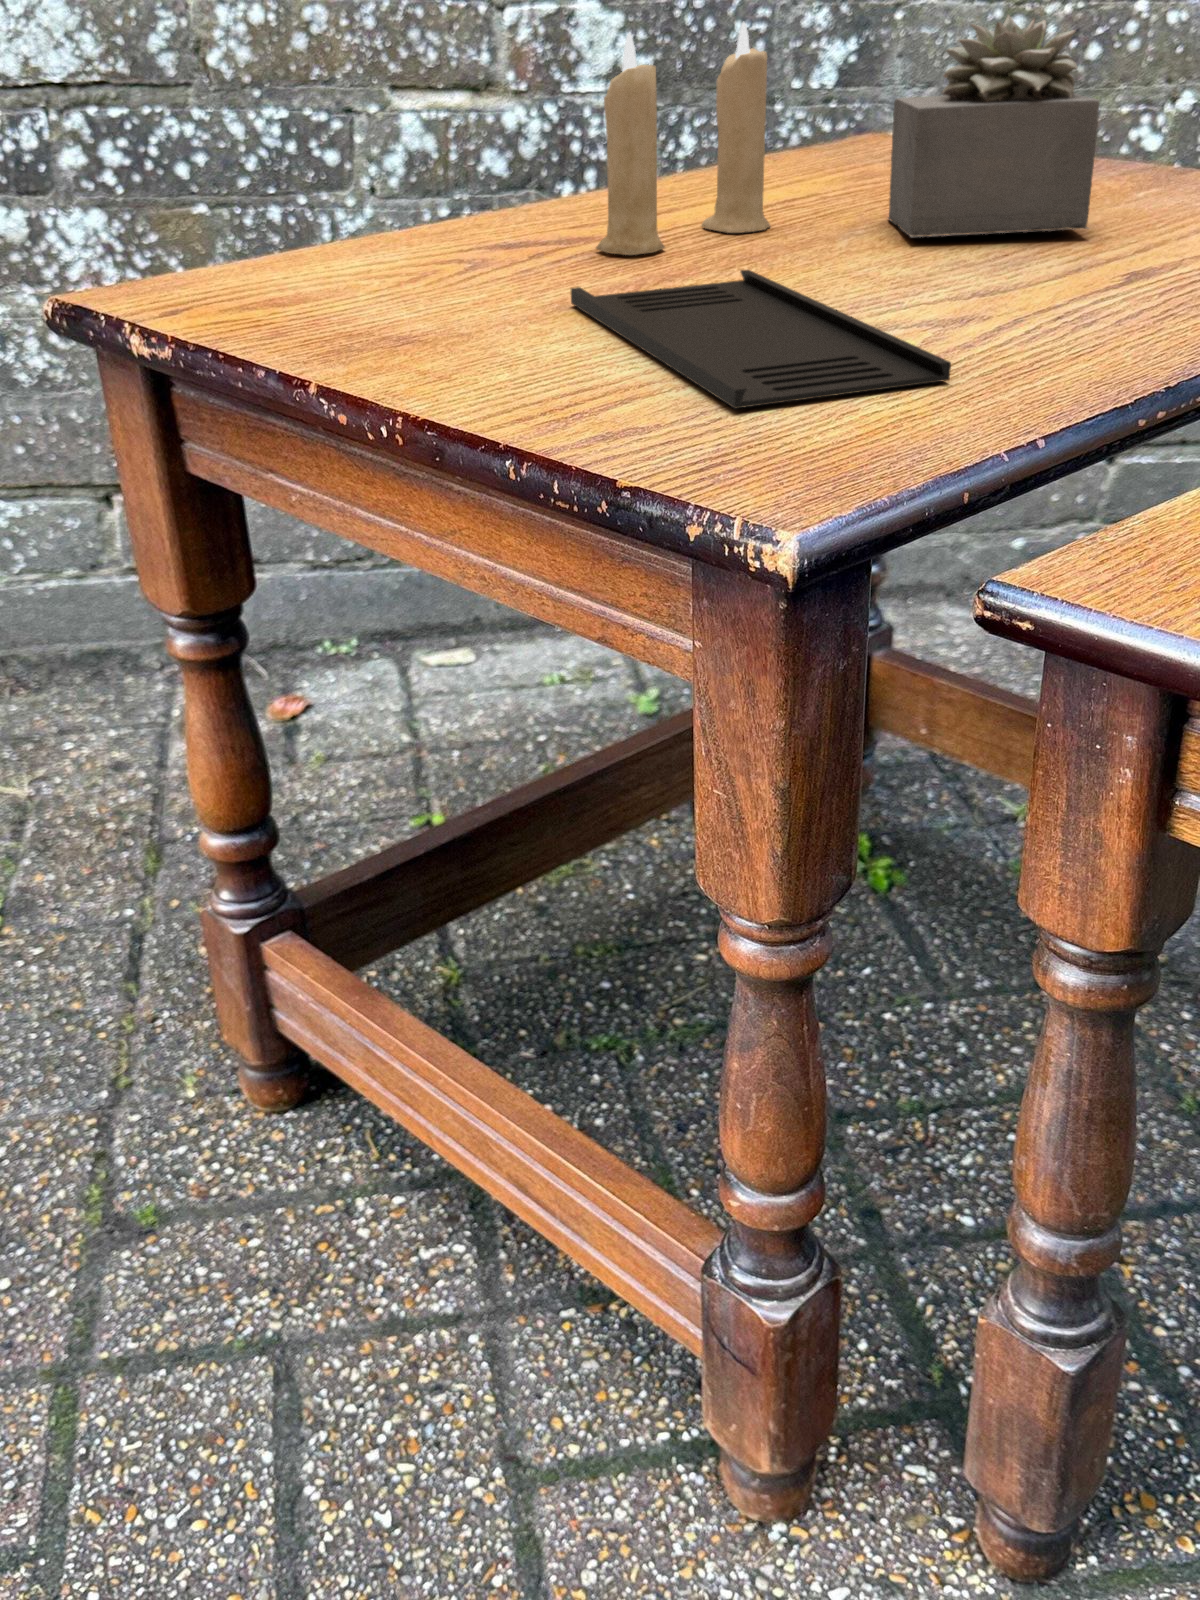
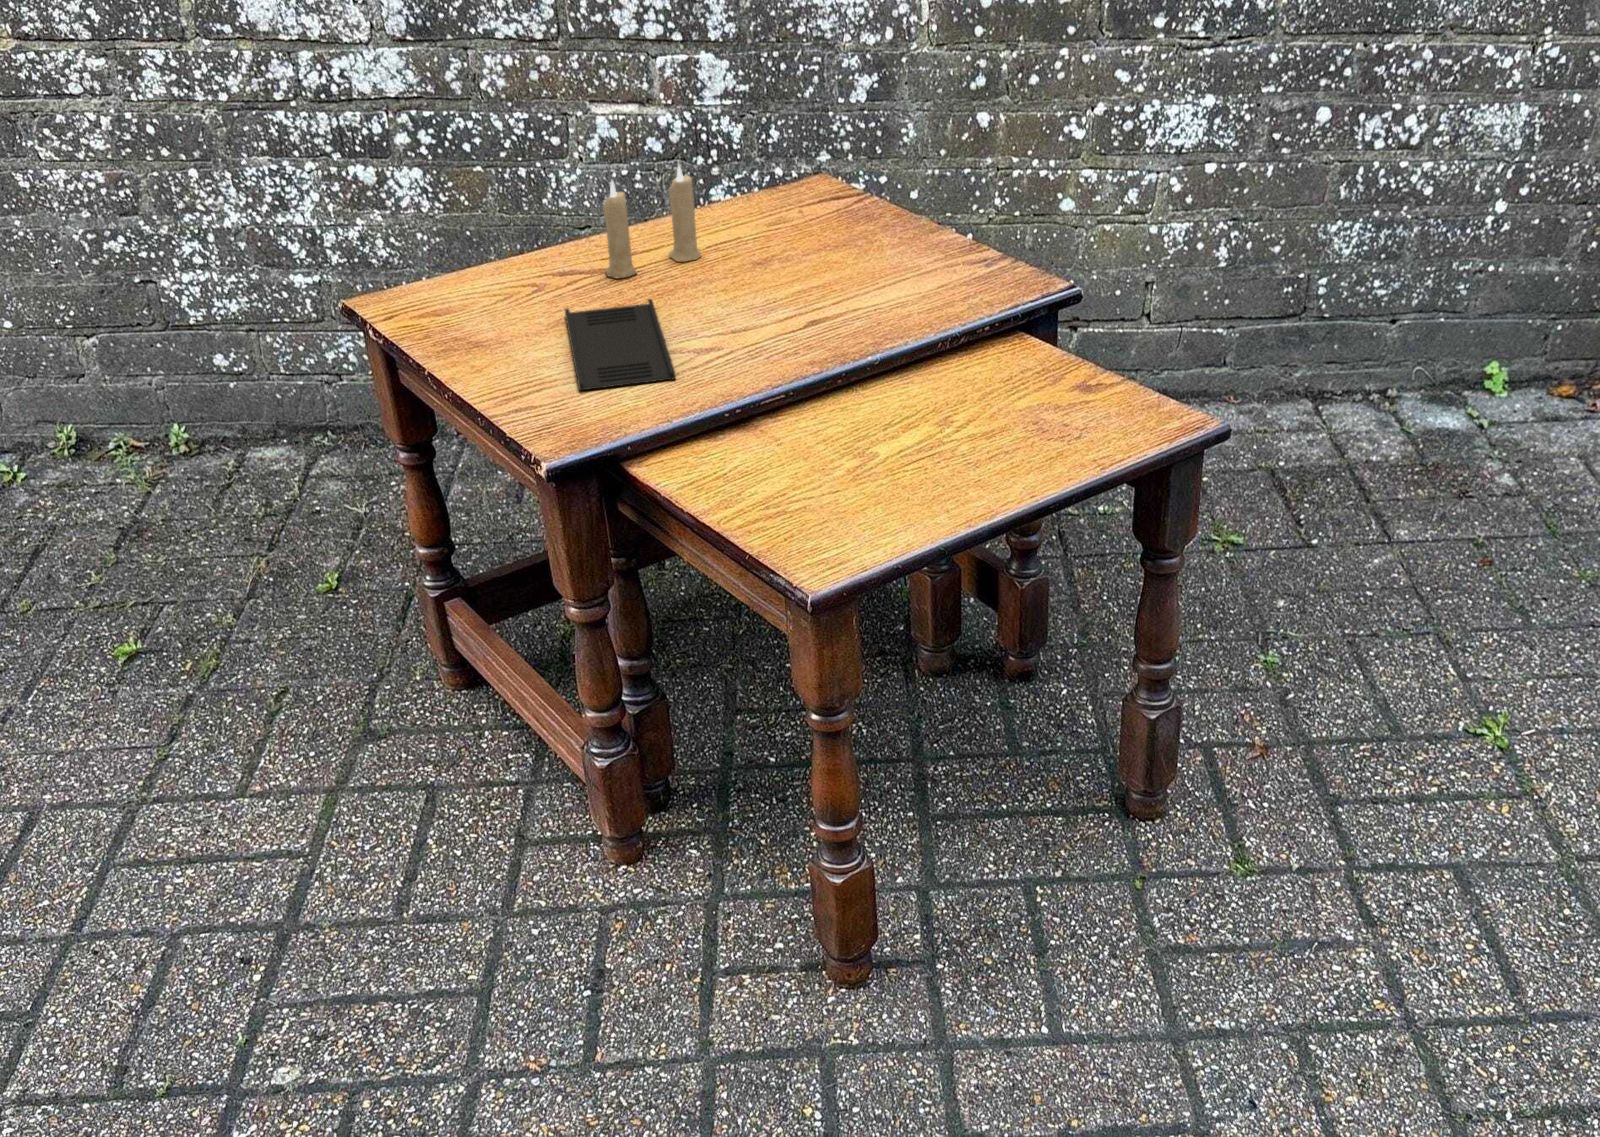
succulent plant: present [888,15,1099,237] -> none [748,167,845,275]

